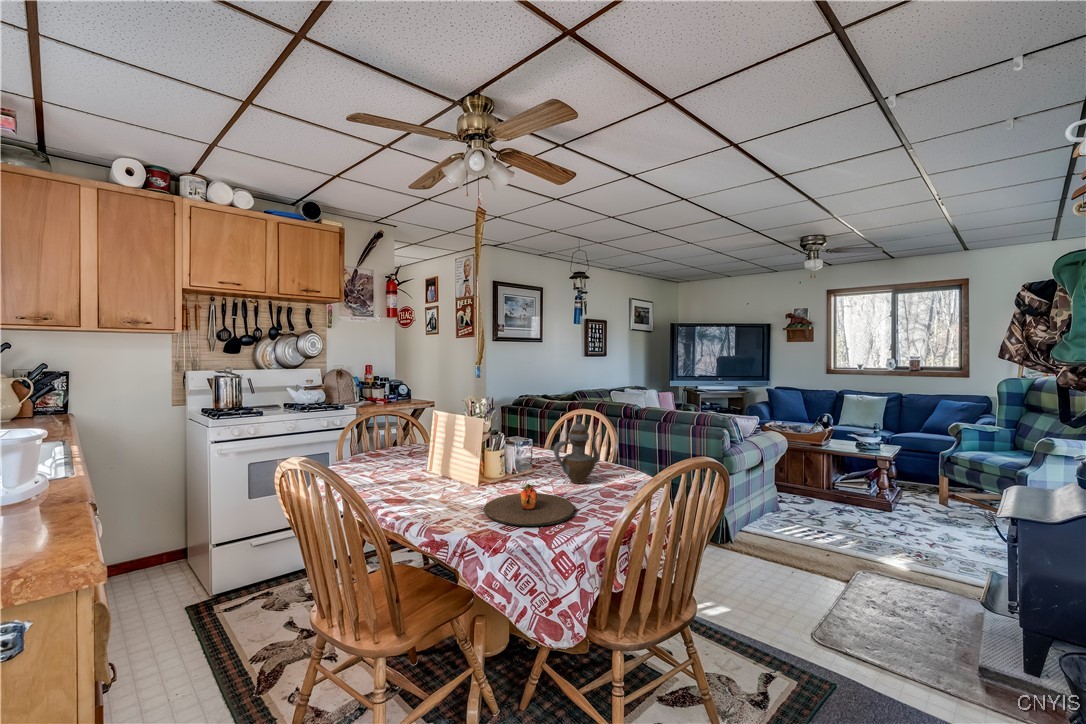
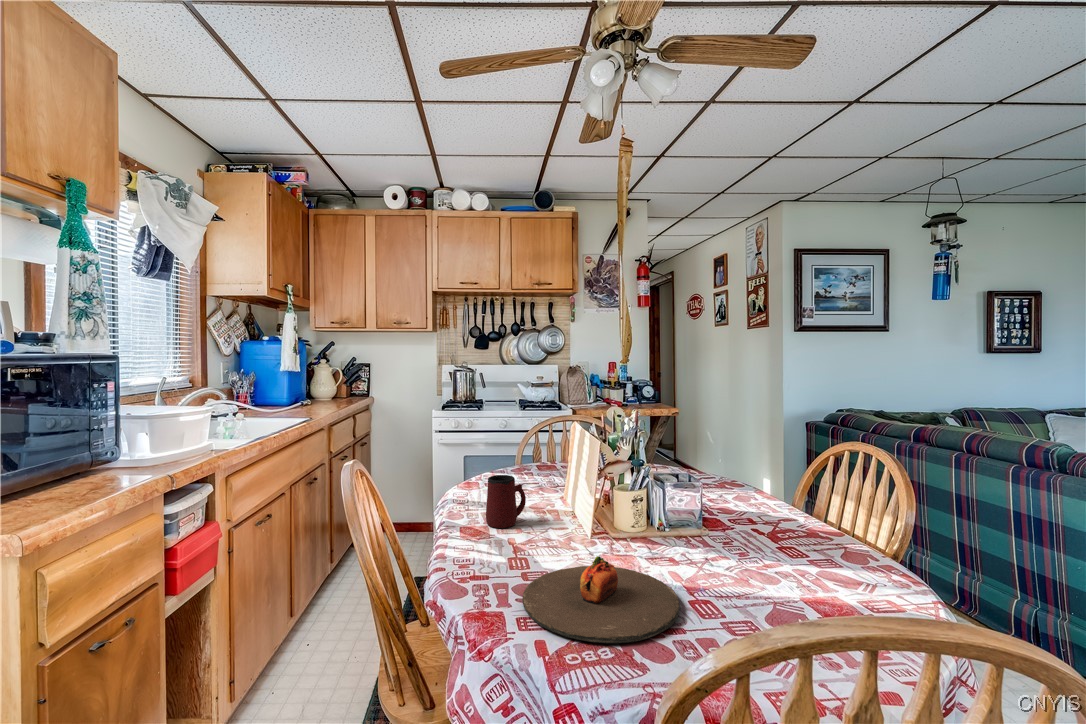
teapot: present [554,417,600,484] -> none [702,450,808,576]
mug: none [397,453,422,491] -> present [486,475,526,528]

